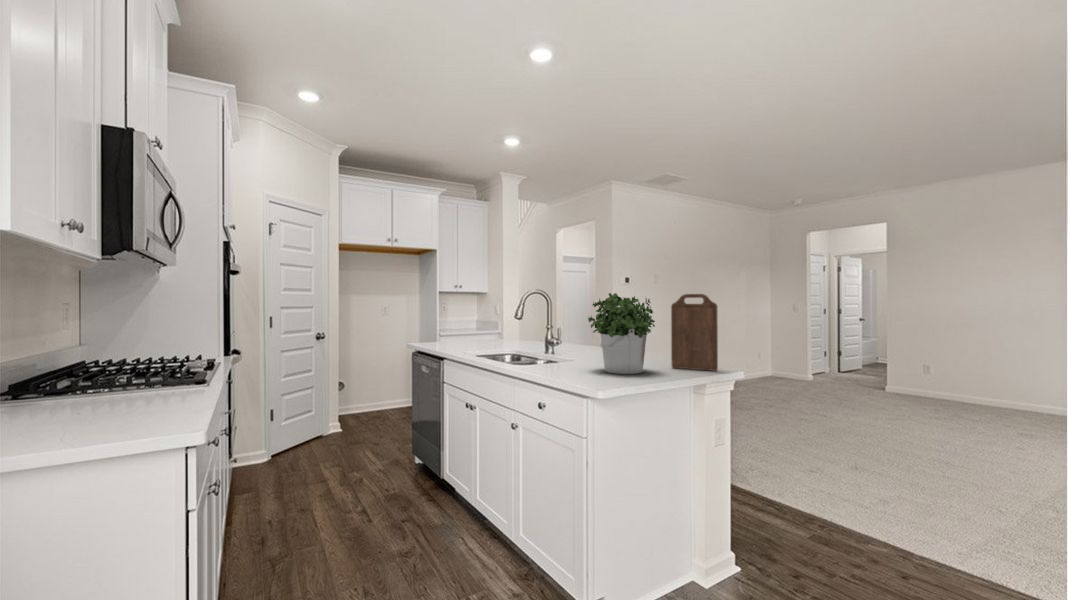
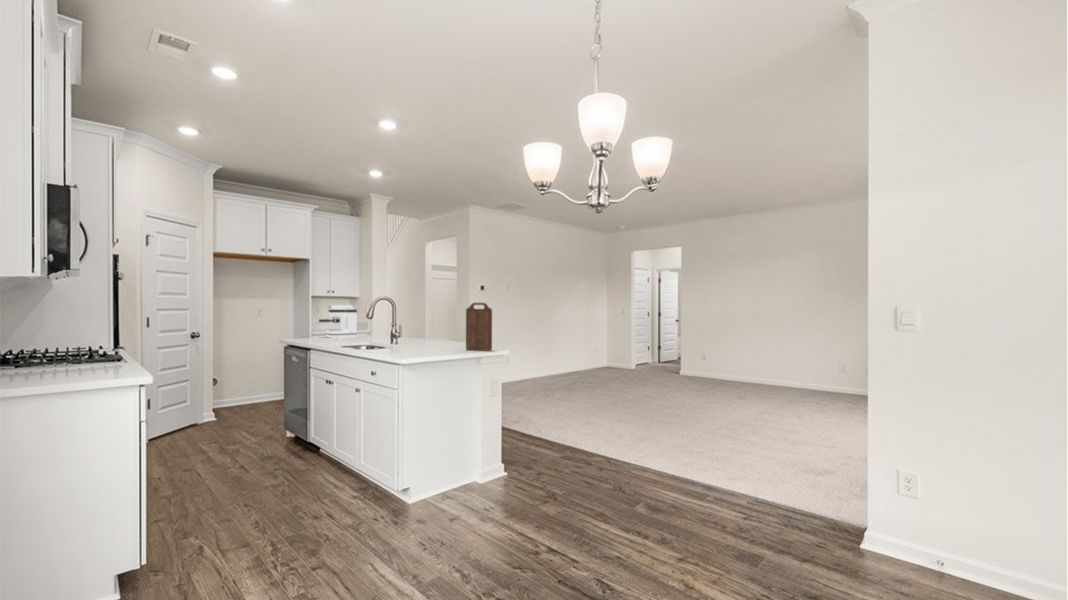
potted plant: present [588,293,655,374] -> none [407,302,451,353]
coffee maker: none [451,301,495,343] -> present [319,305,357,339]

